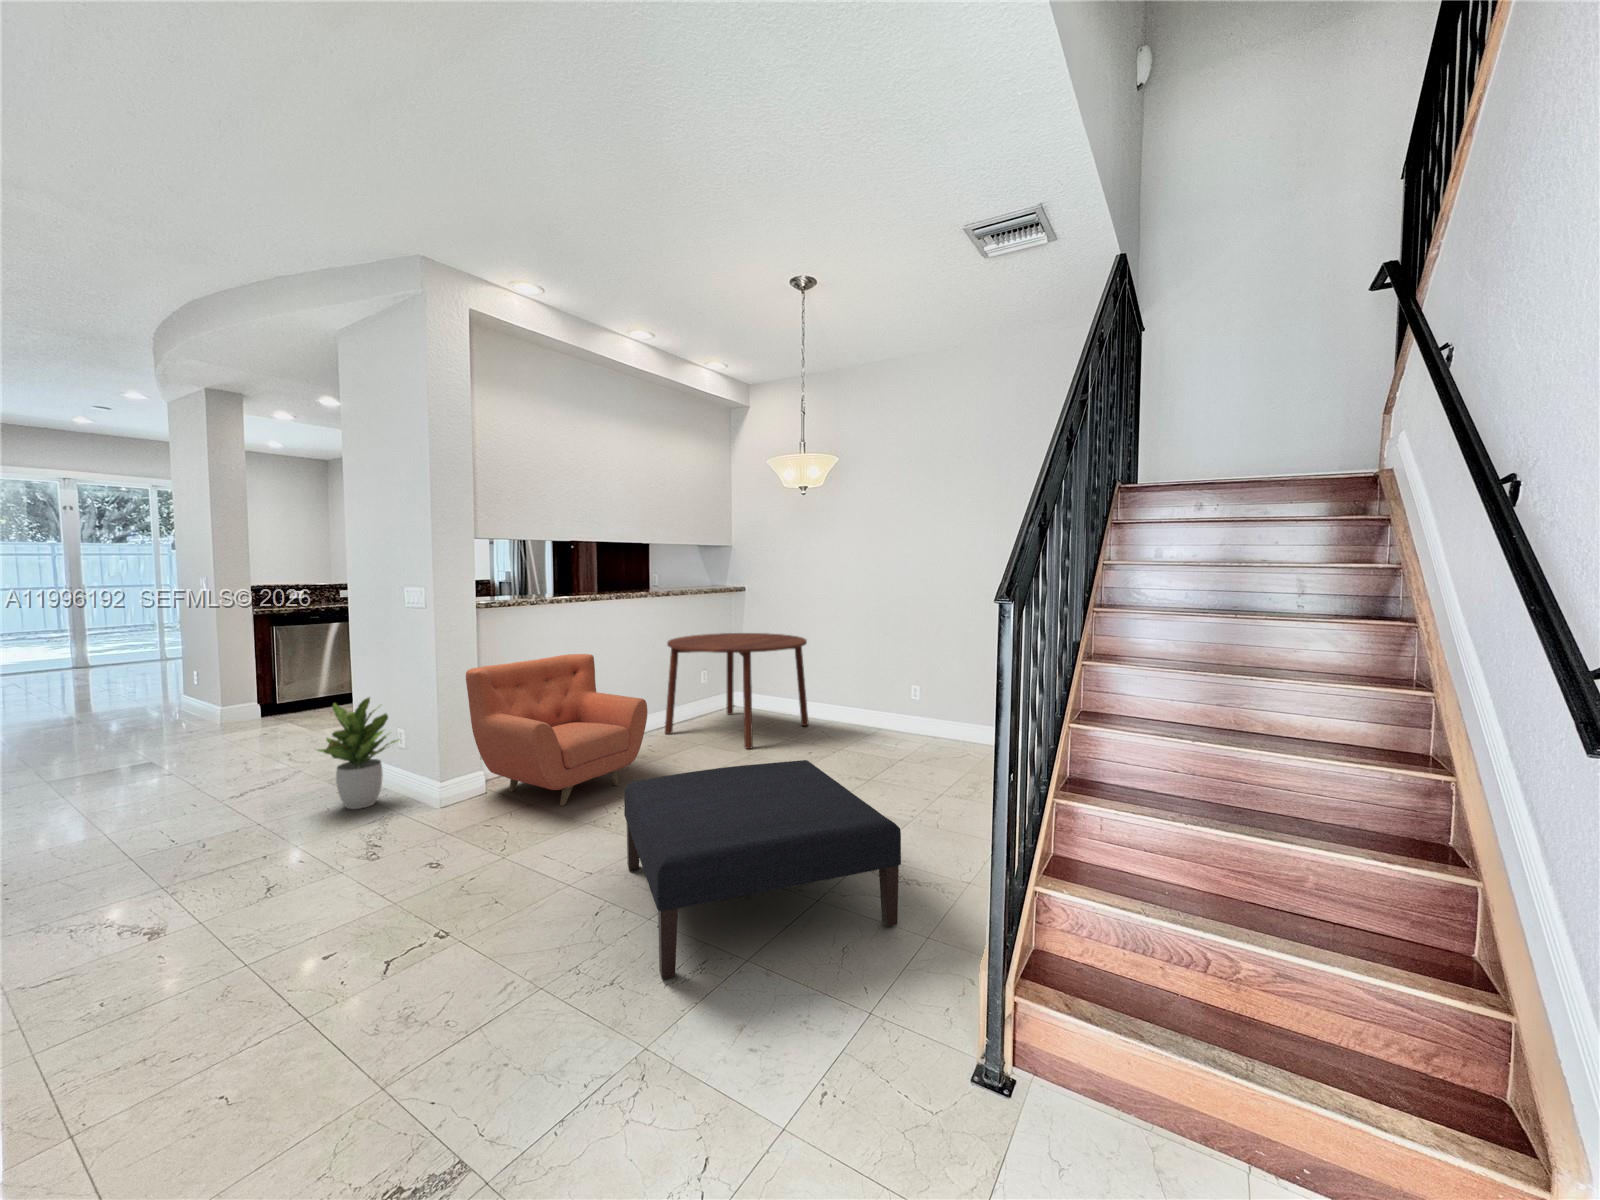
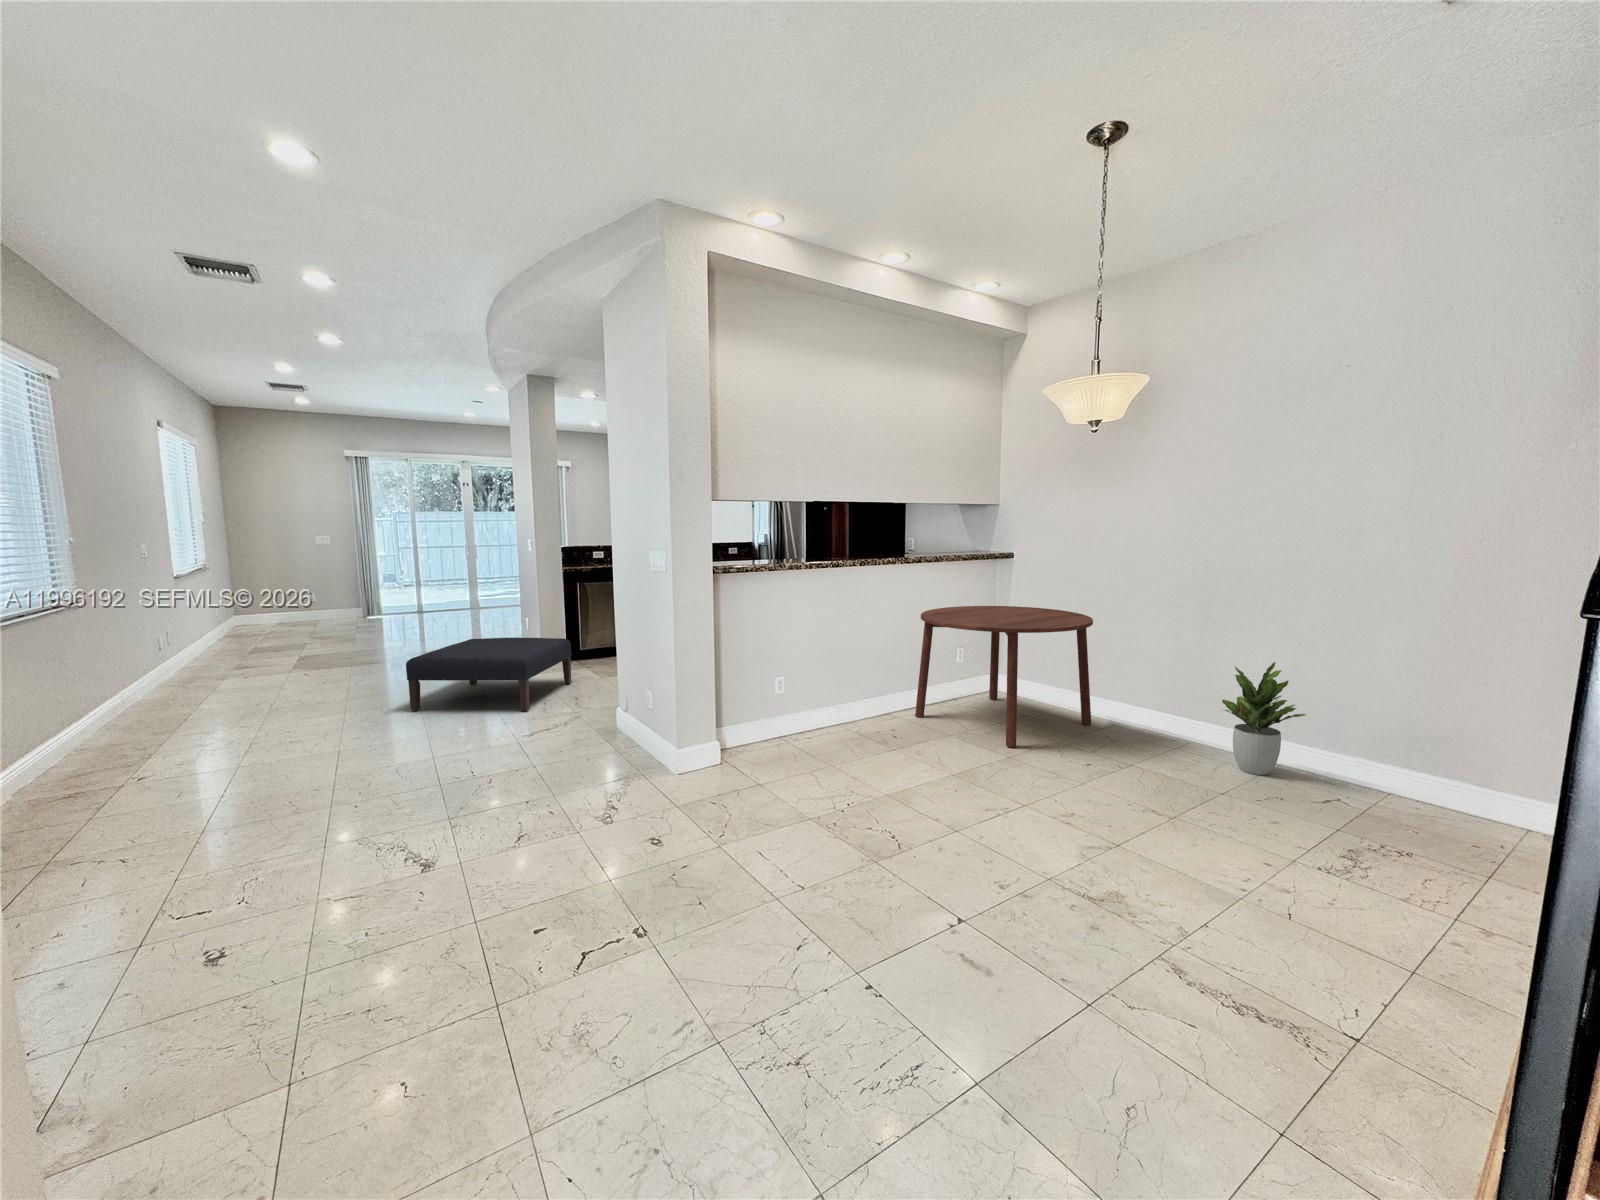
armchair: present [466,654,647,805] -> none [704,625,889,791]
potted plant: present [317,698,399,809] -> present [1222,662,1306,775]
ottoman: present [624,760,901,979] -> present [406,637,571,711]

